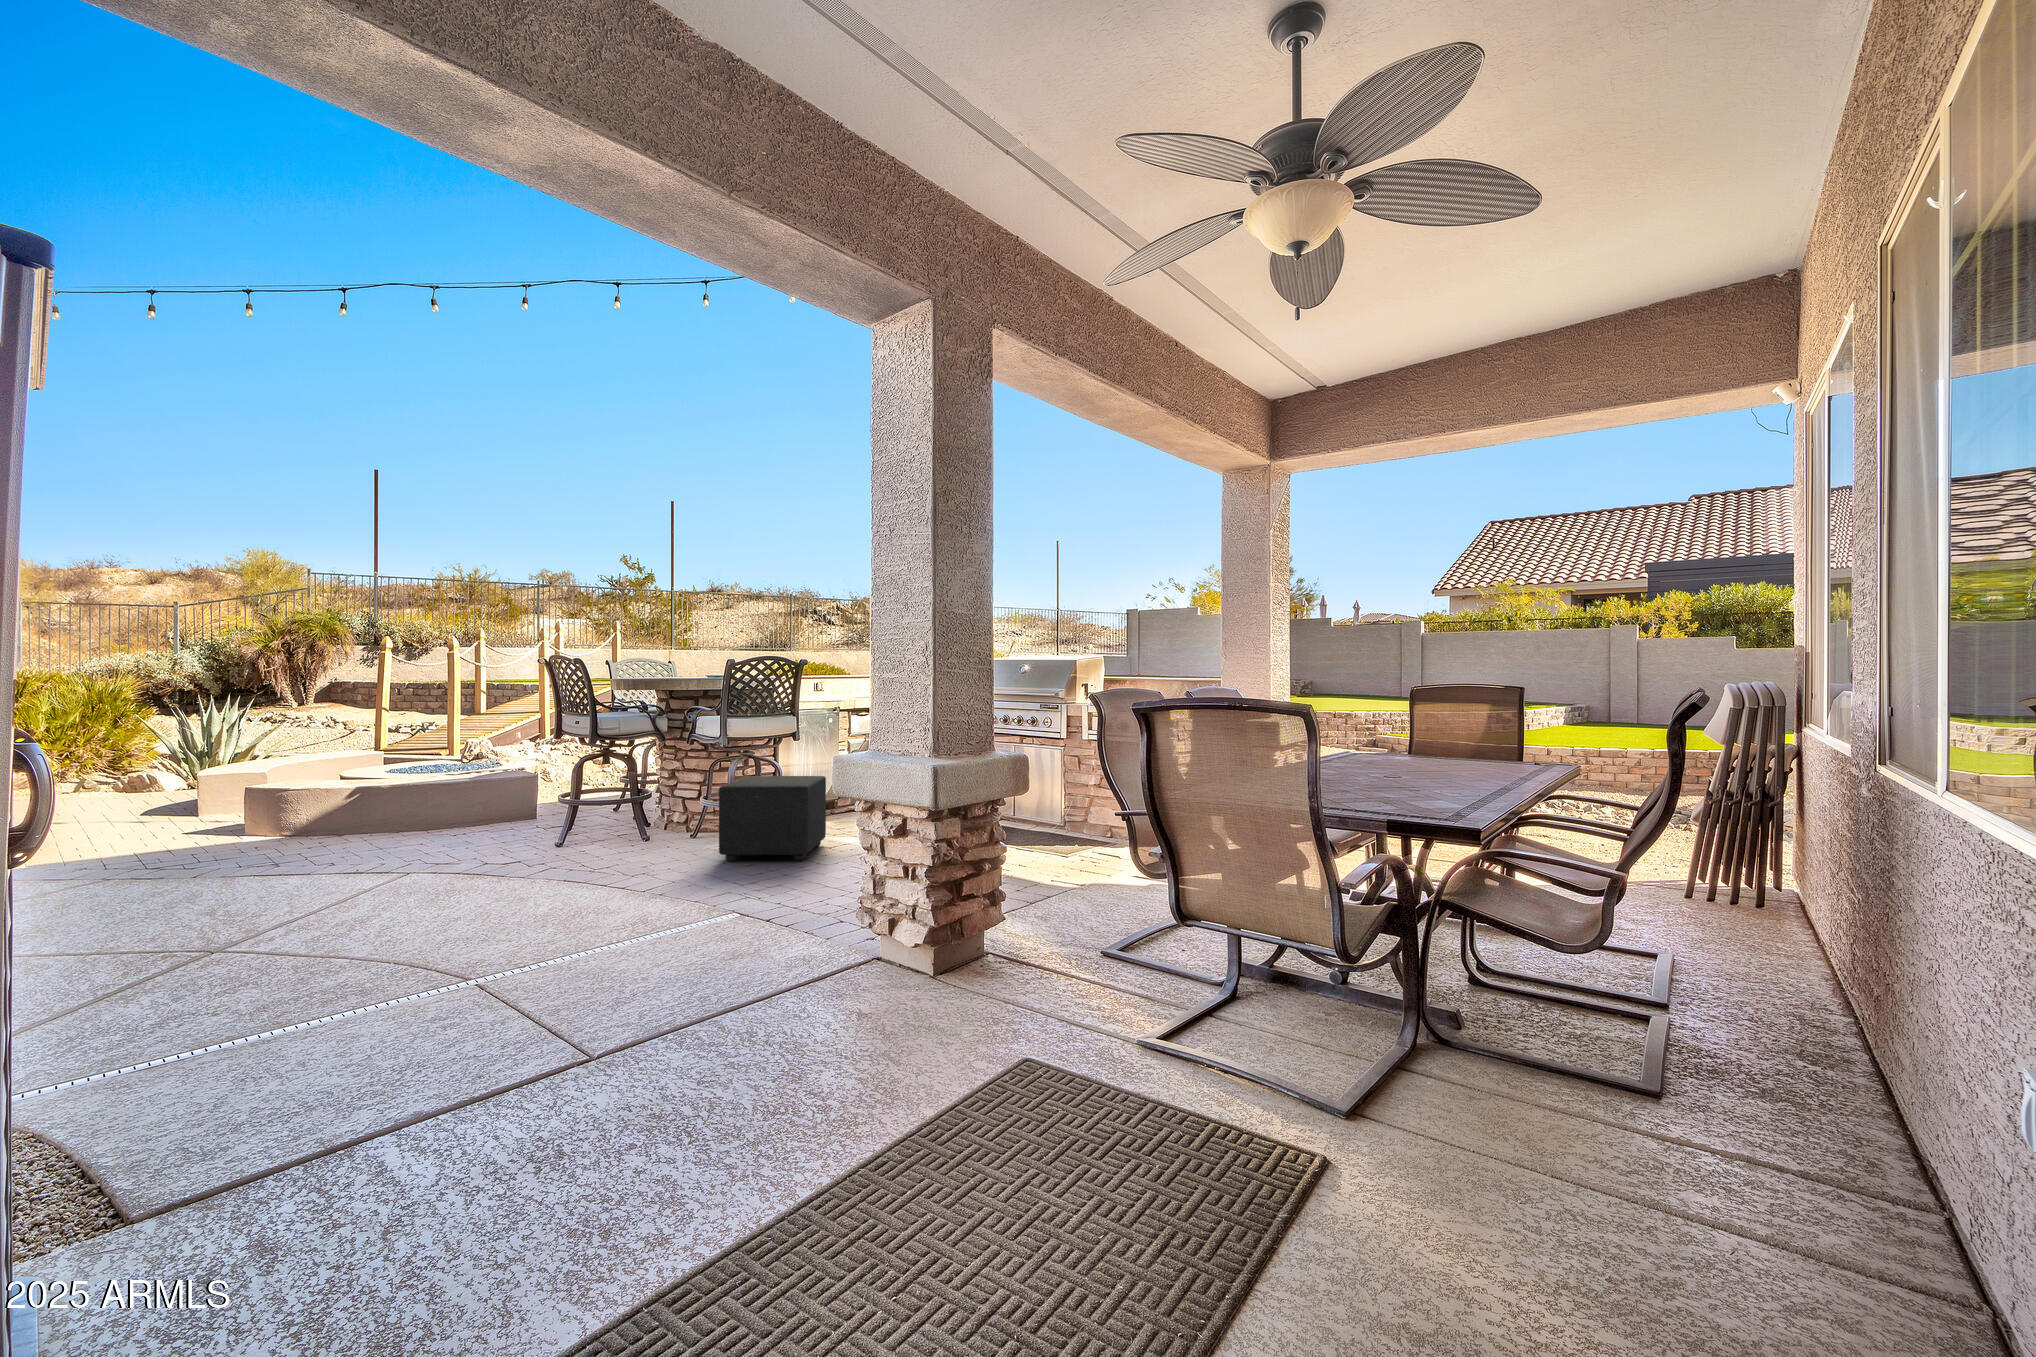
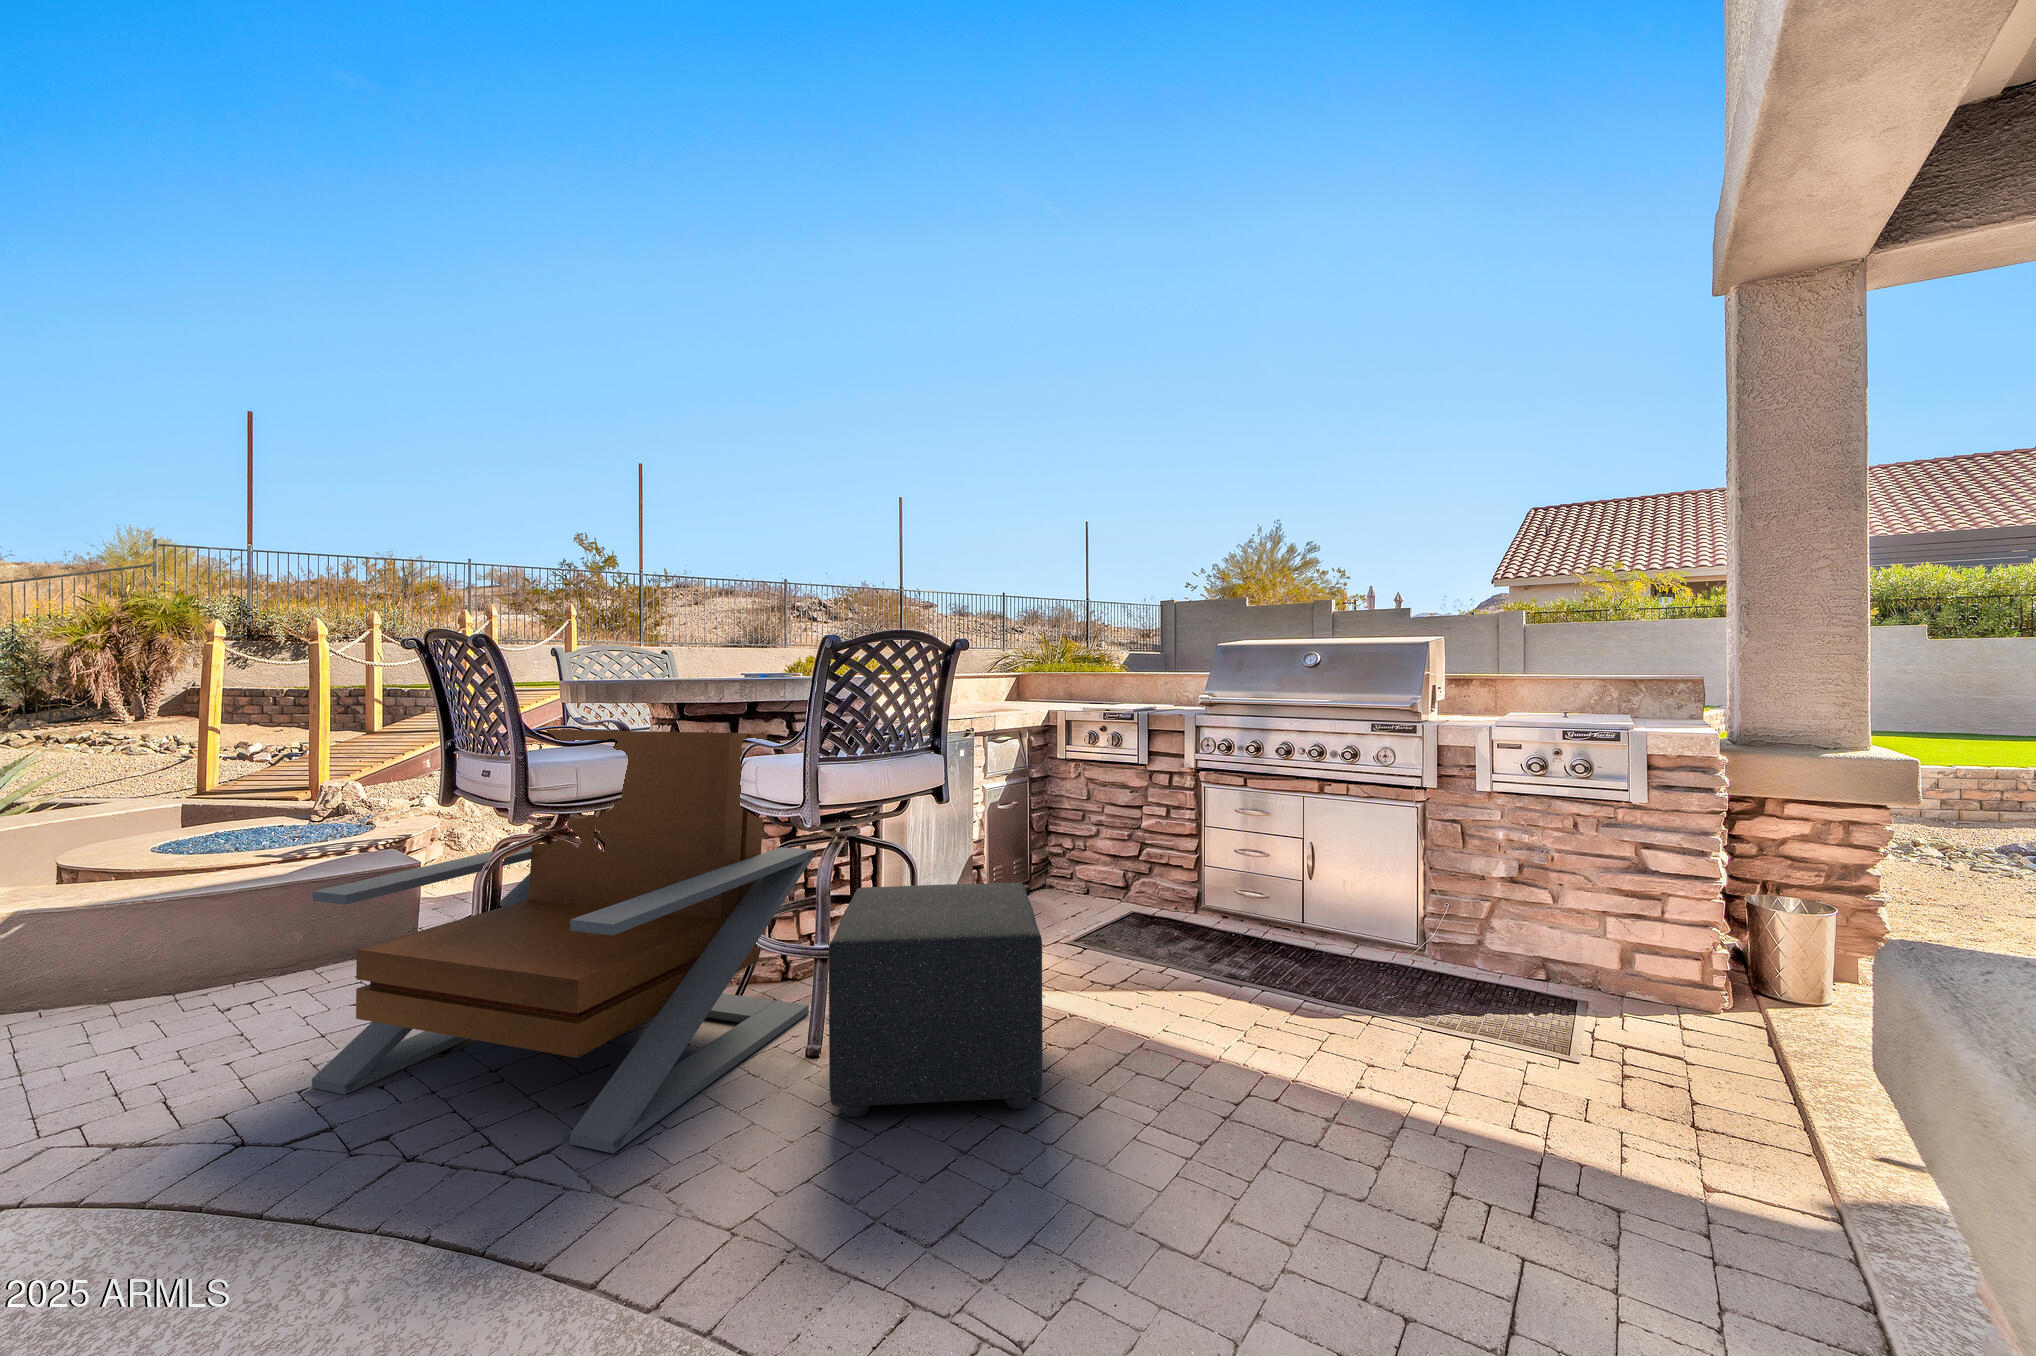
lounge chair: none [508,702,730,865] -> present [312,730,814,1153]

